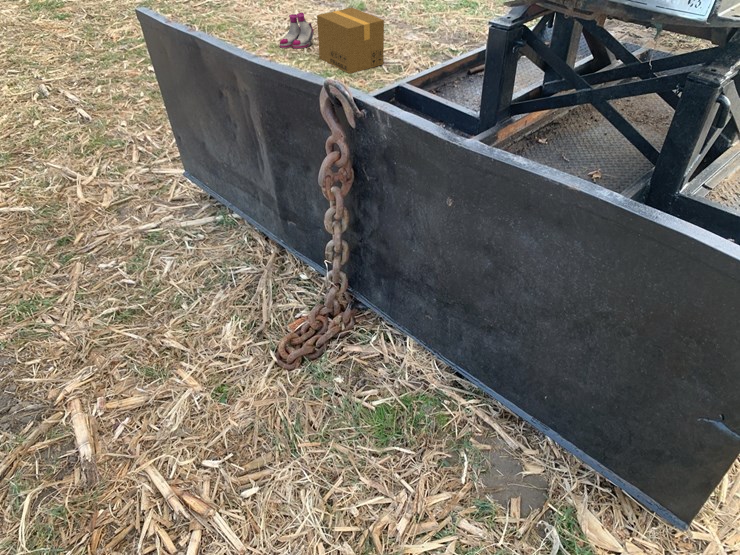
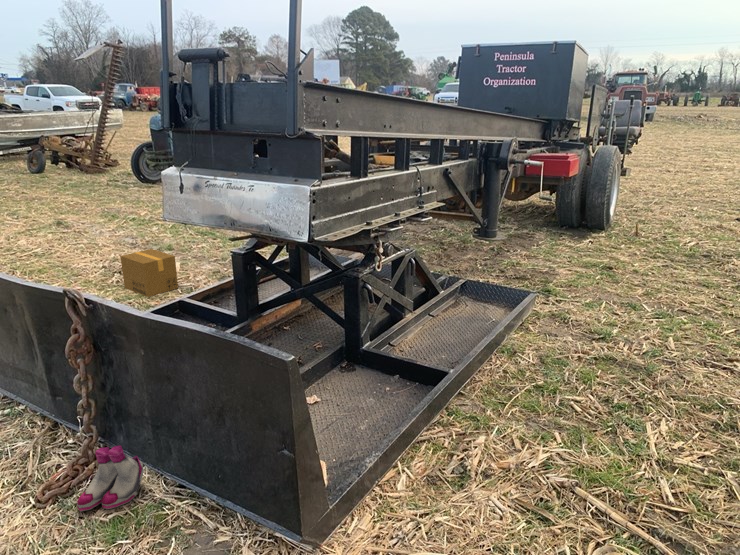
boots: present [280,12,314,49] -> present [77,445,144,511]

